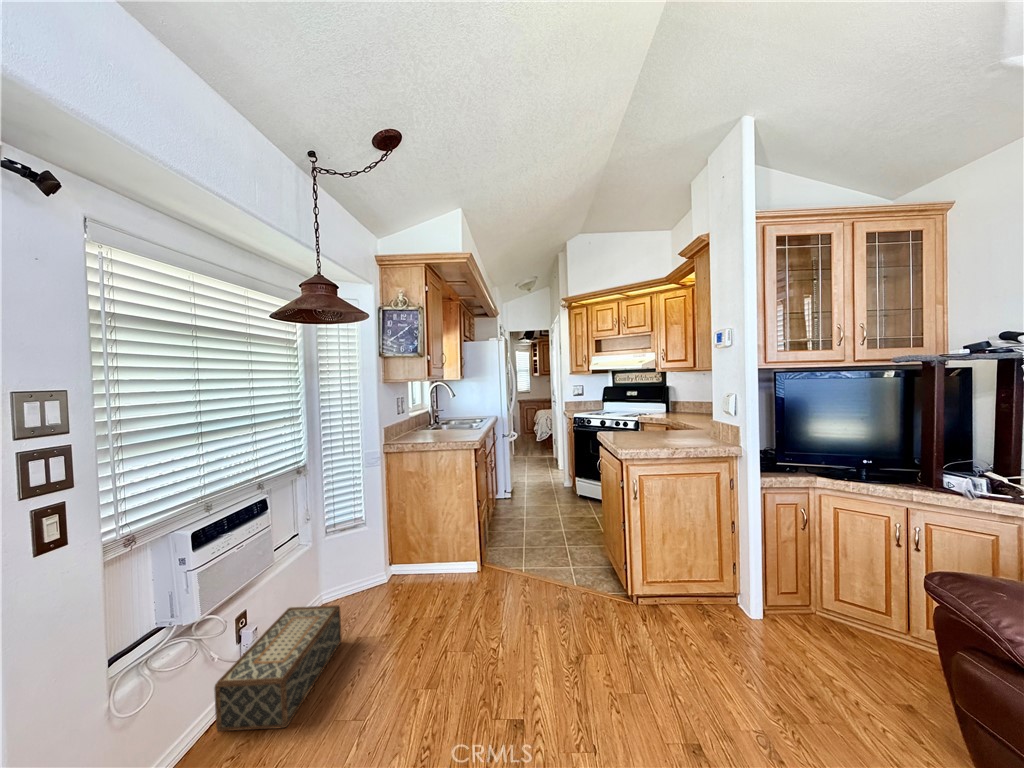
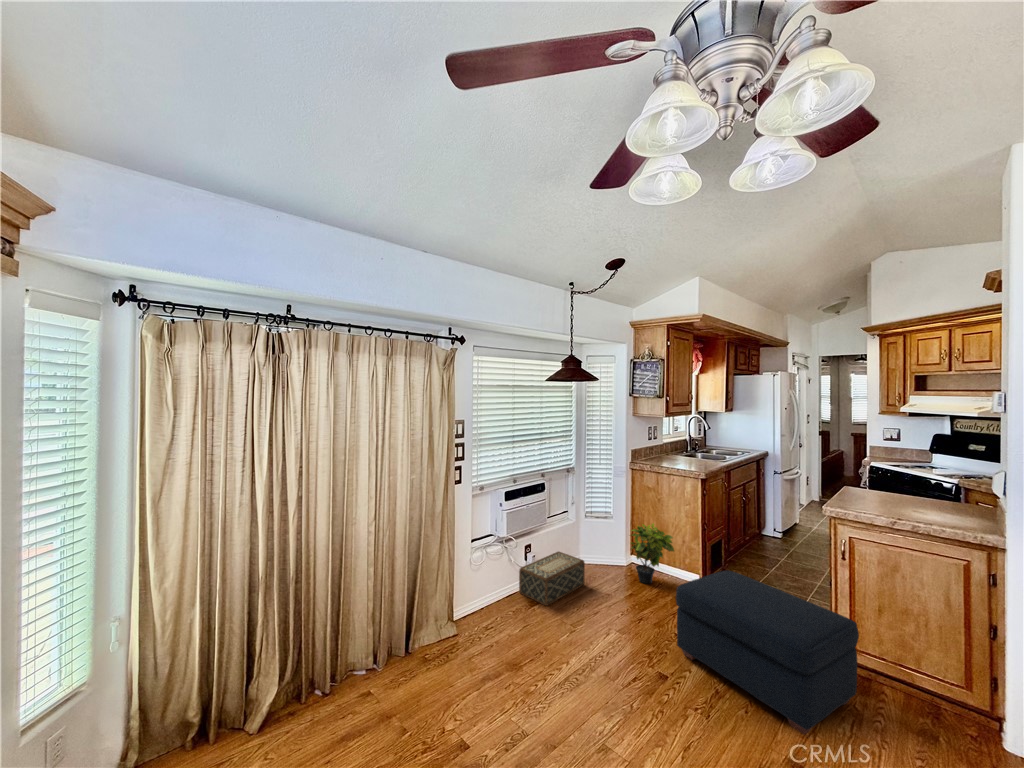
potted plant: none [395,515,454,597] -> present [631,523,674,583]
ottoman: none [509,546,688,714] -> present [676,570,859,734]

